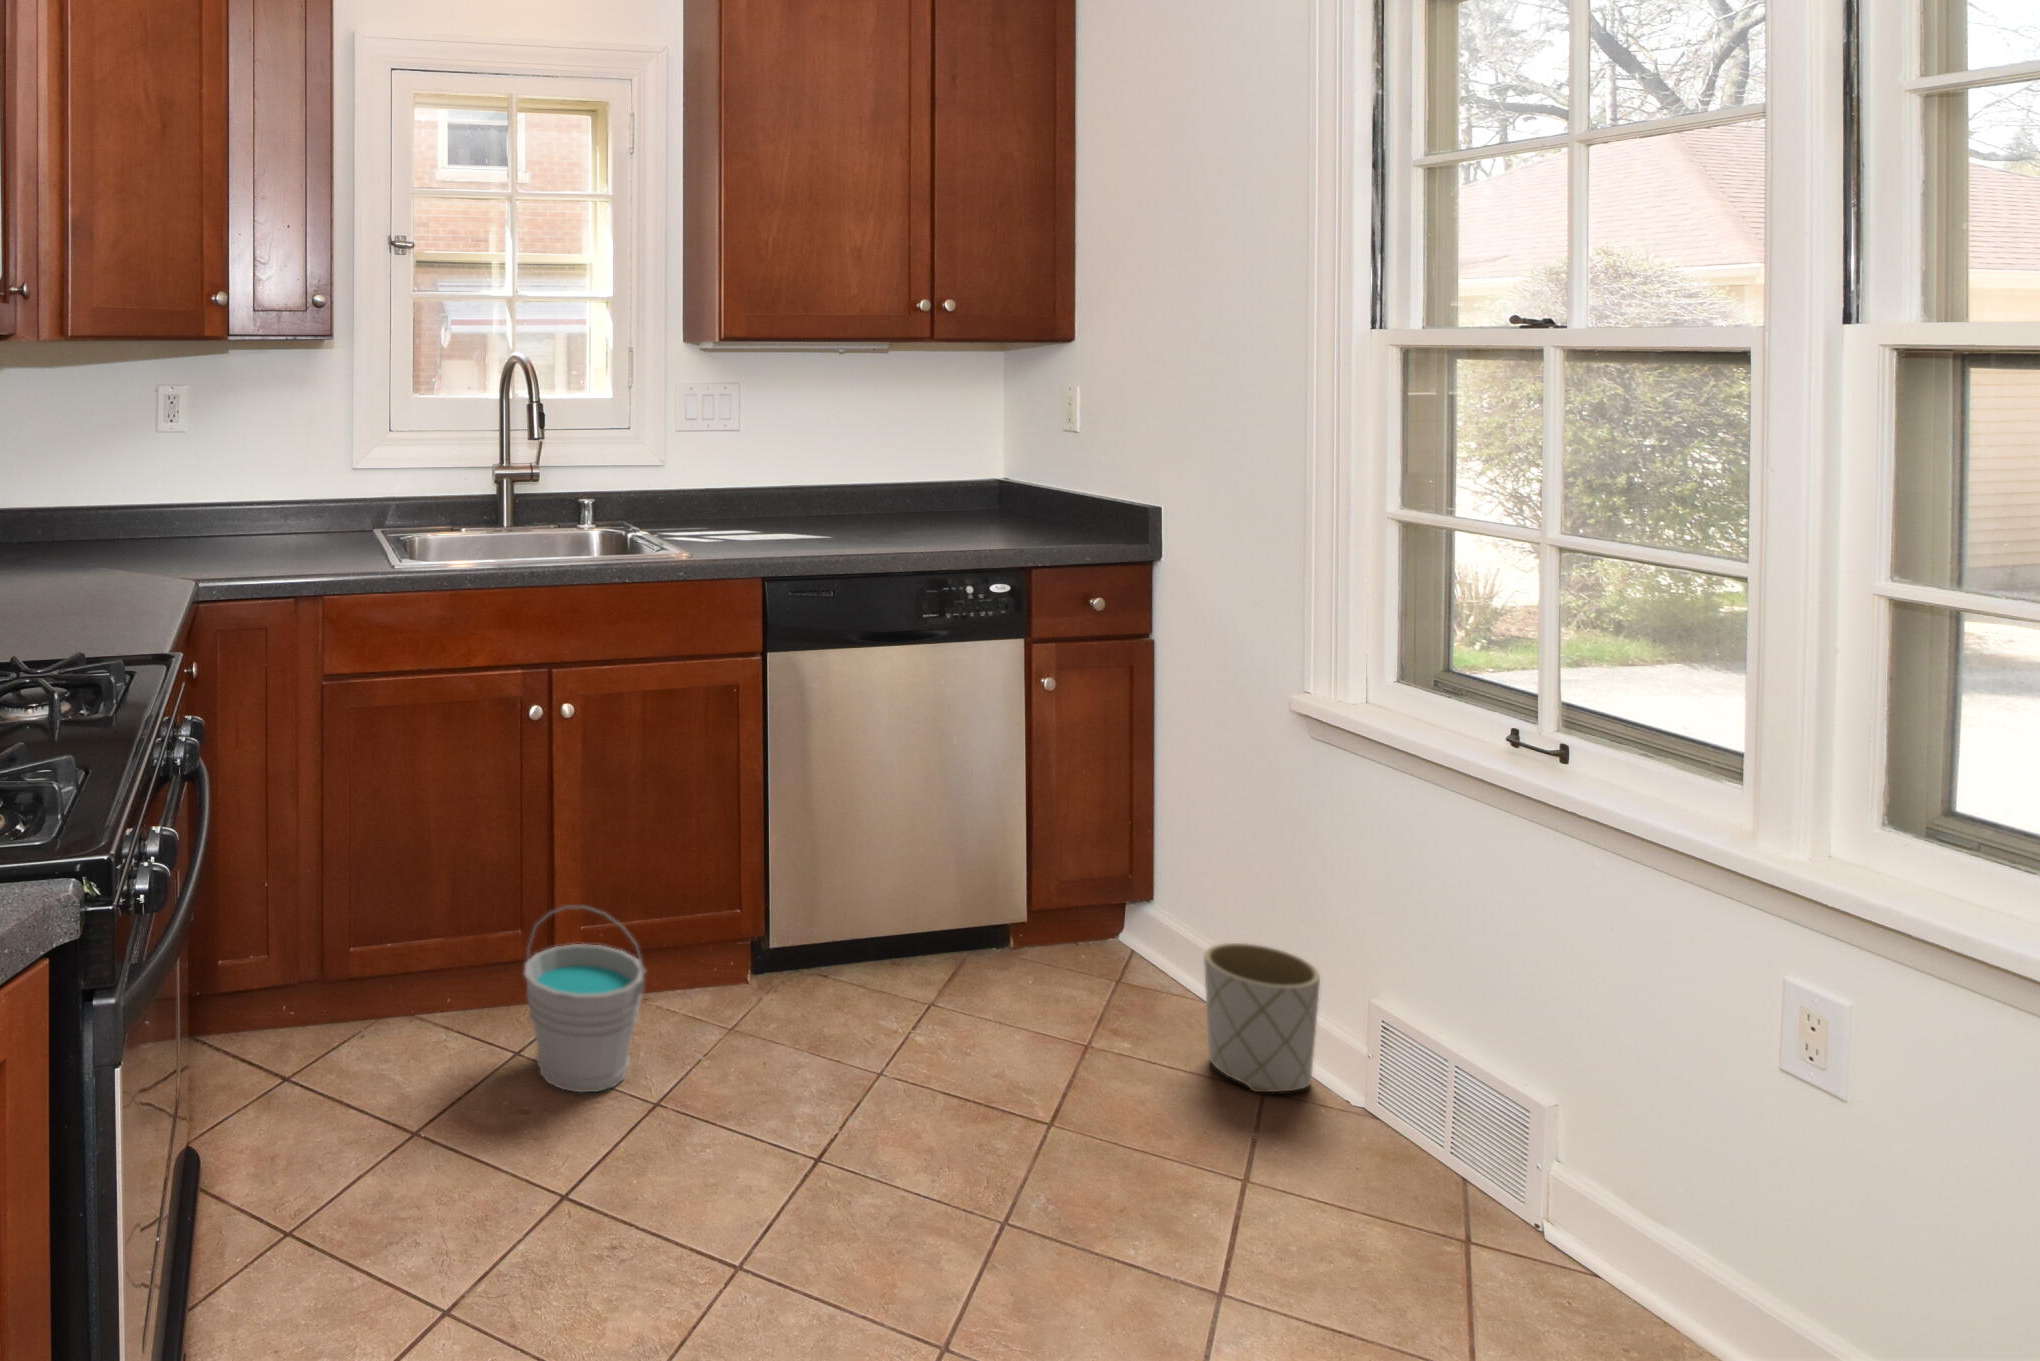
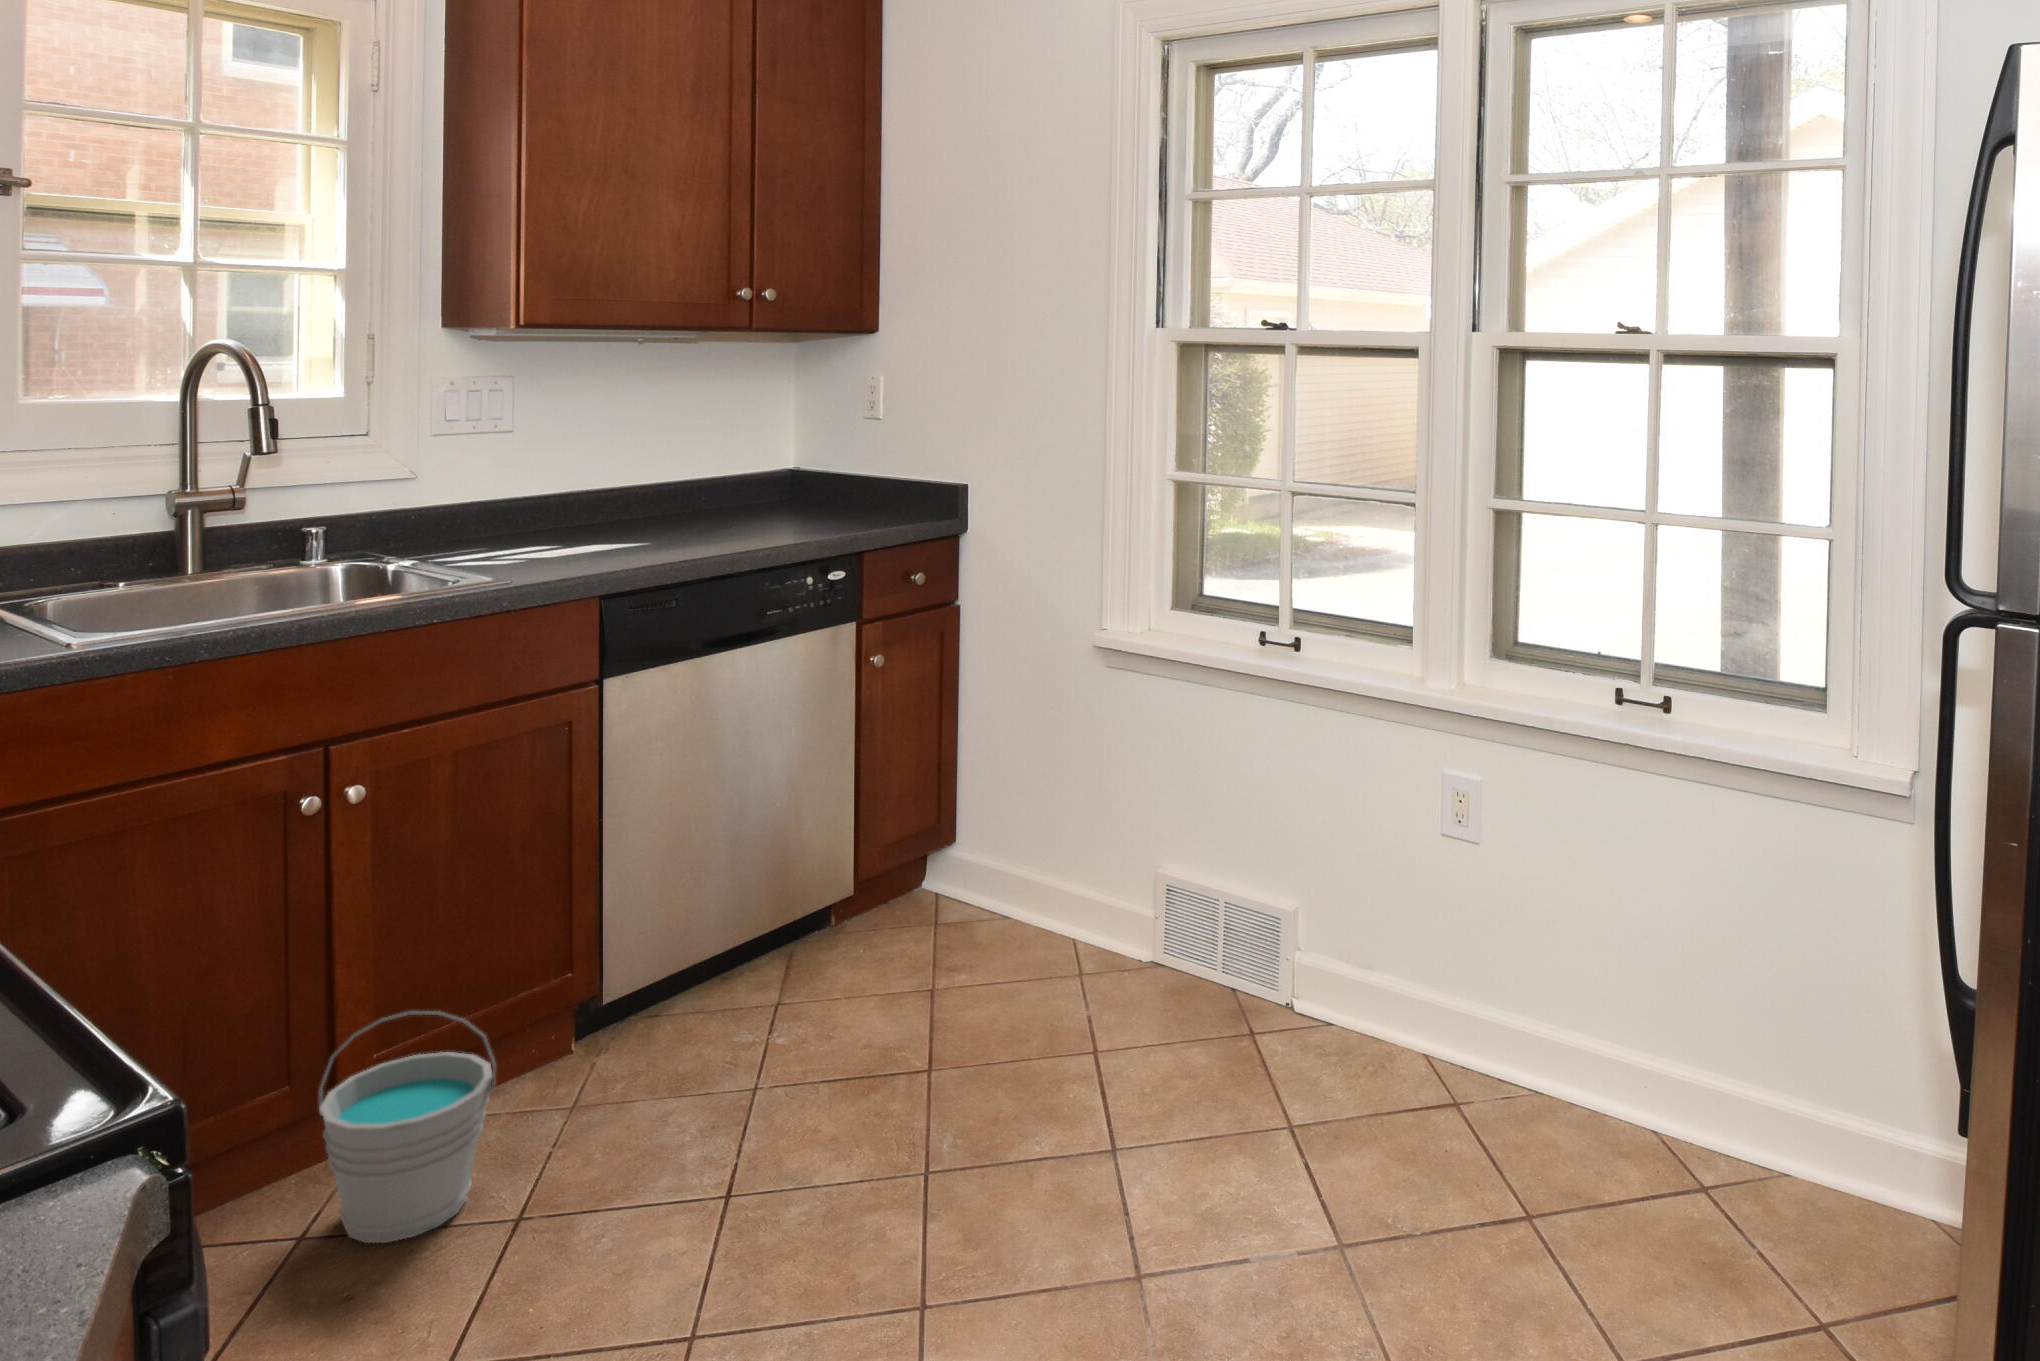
planter: present [1204,943,1320,1092] -> none [1030,857,1120,983]

